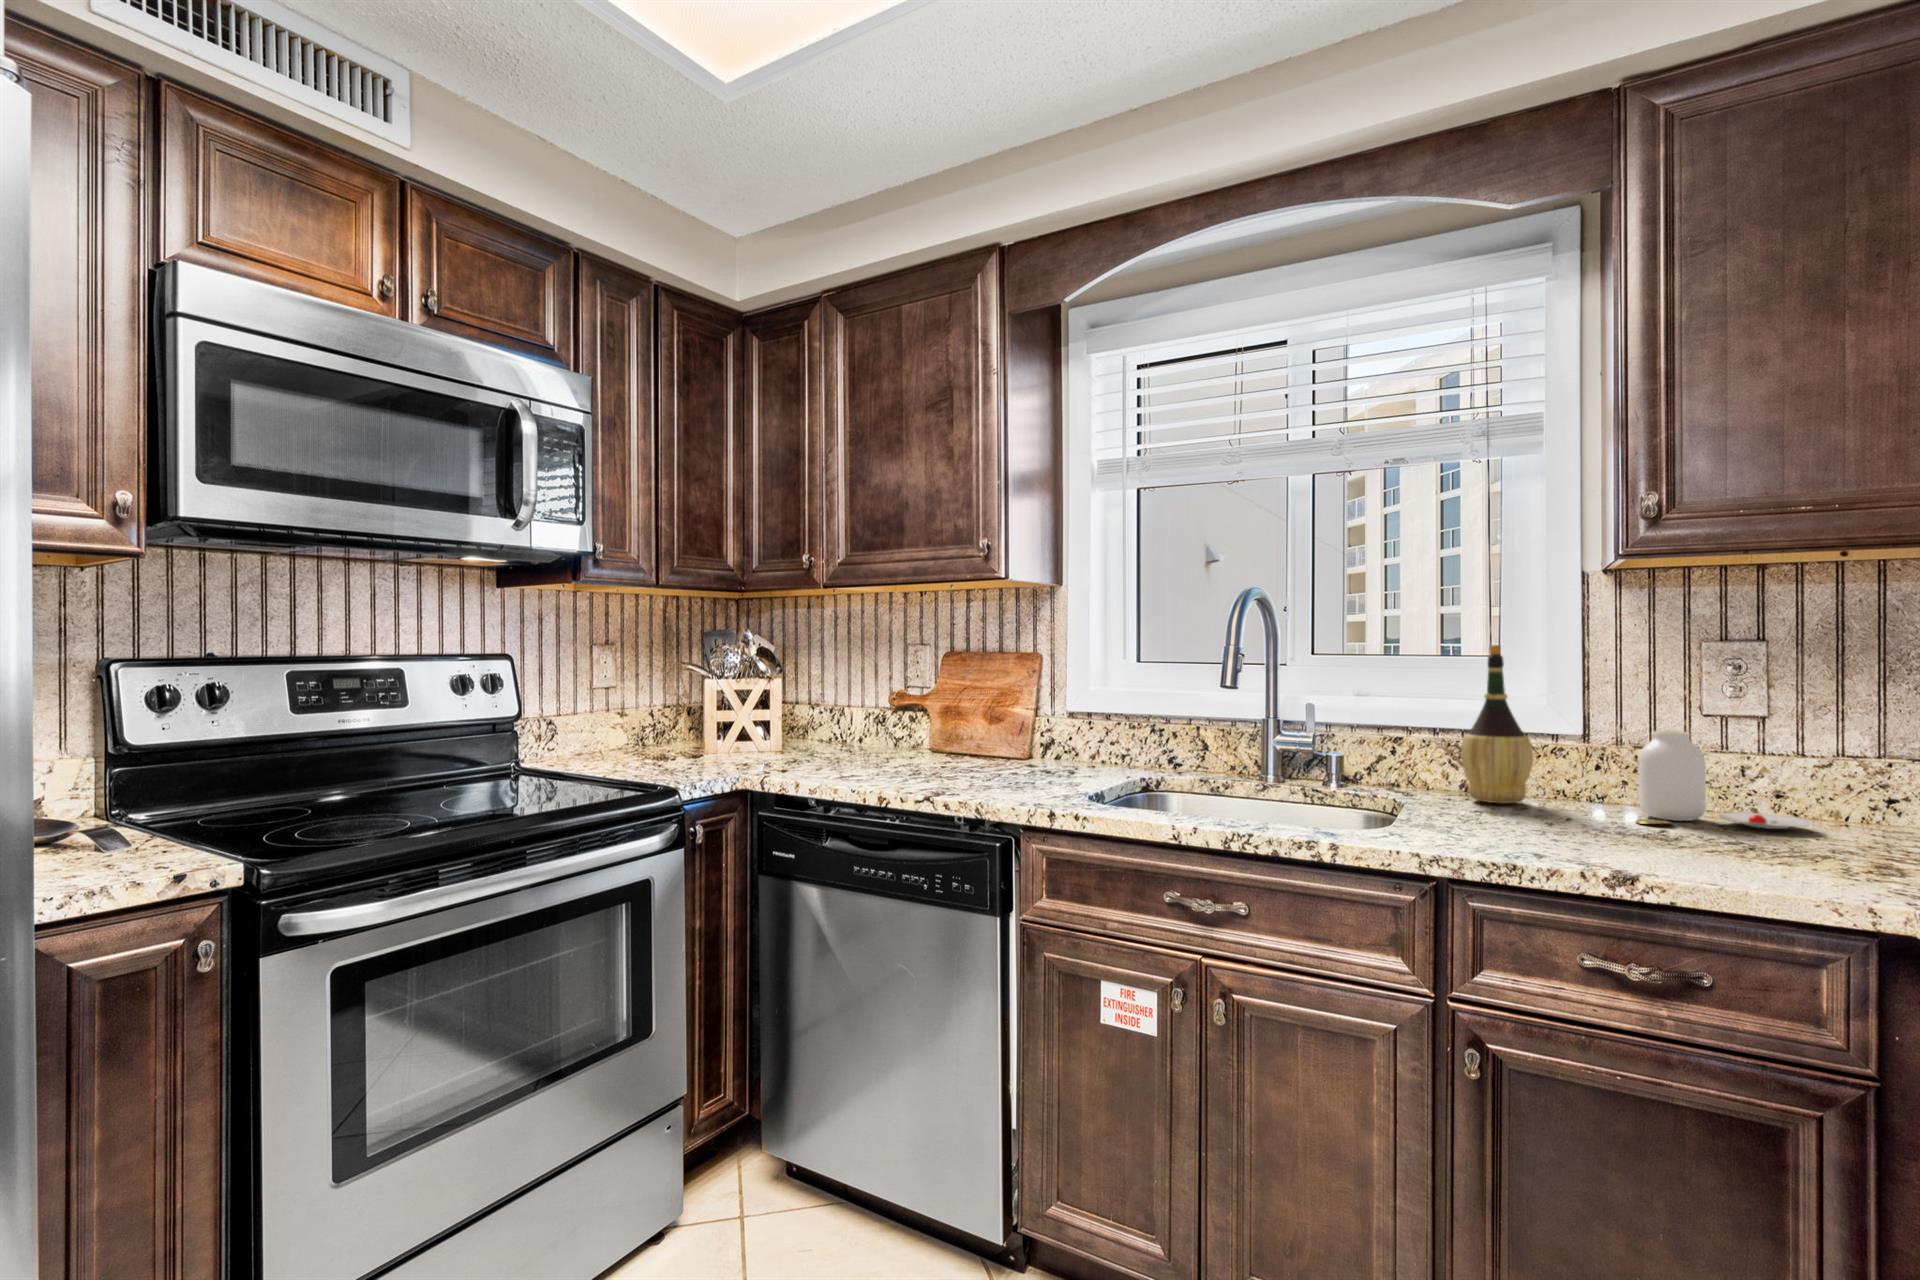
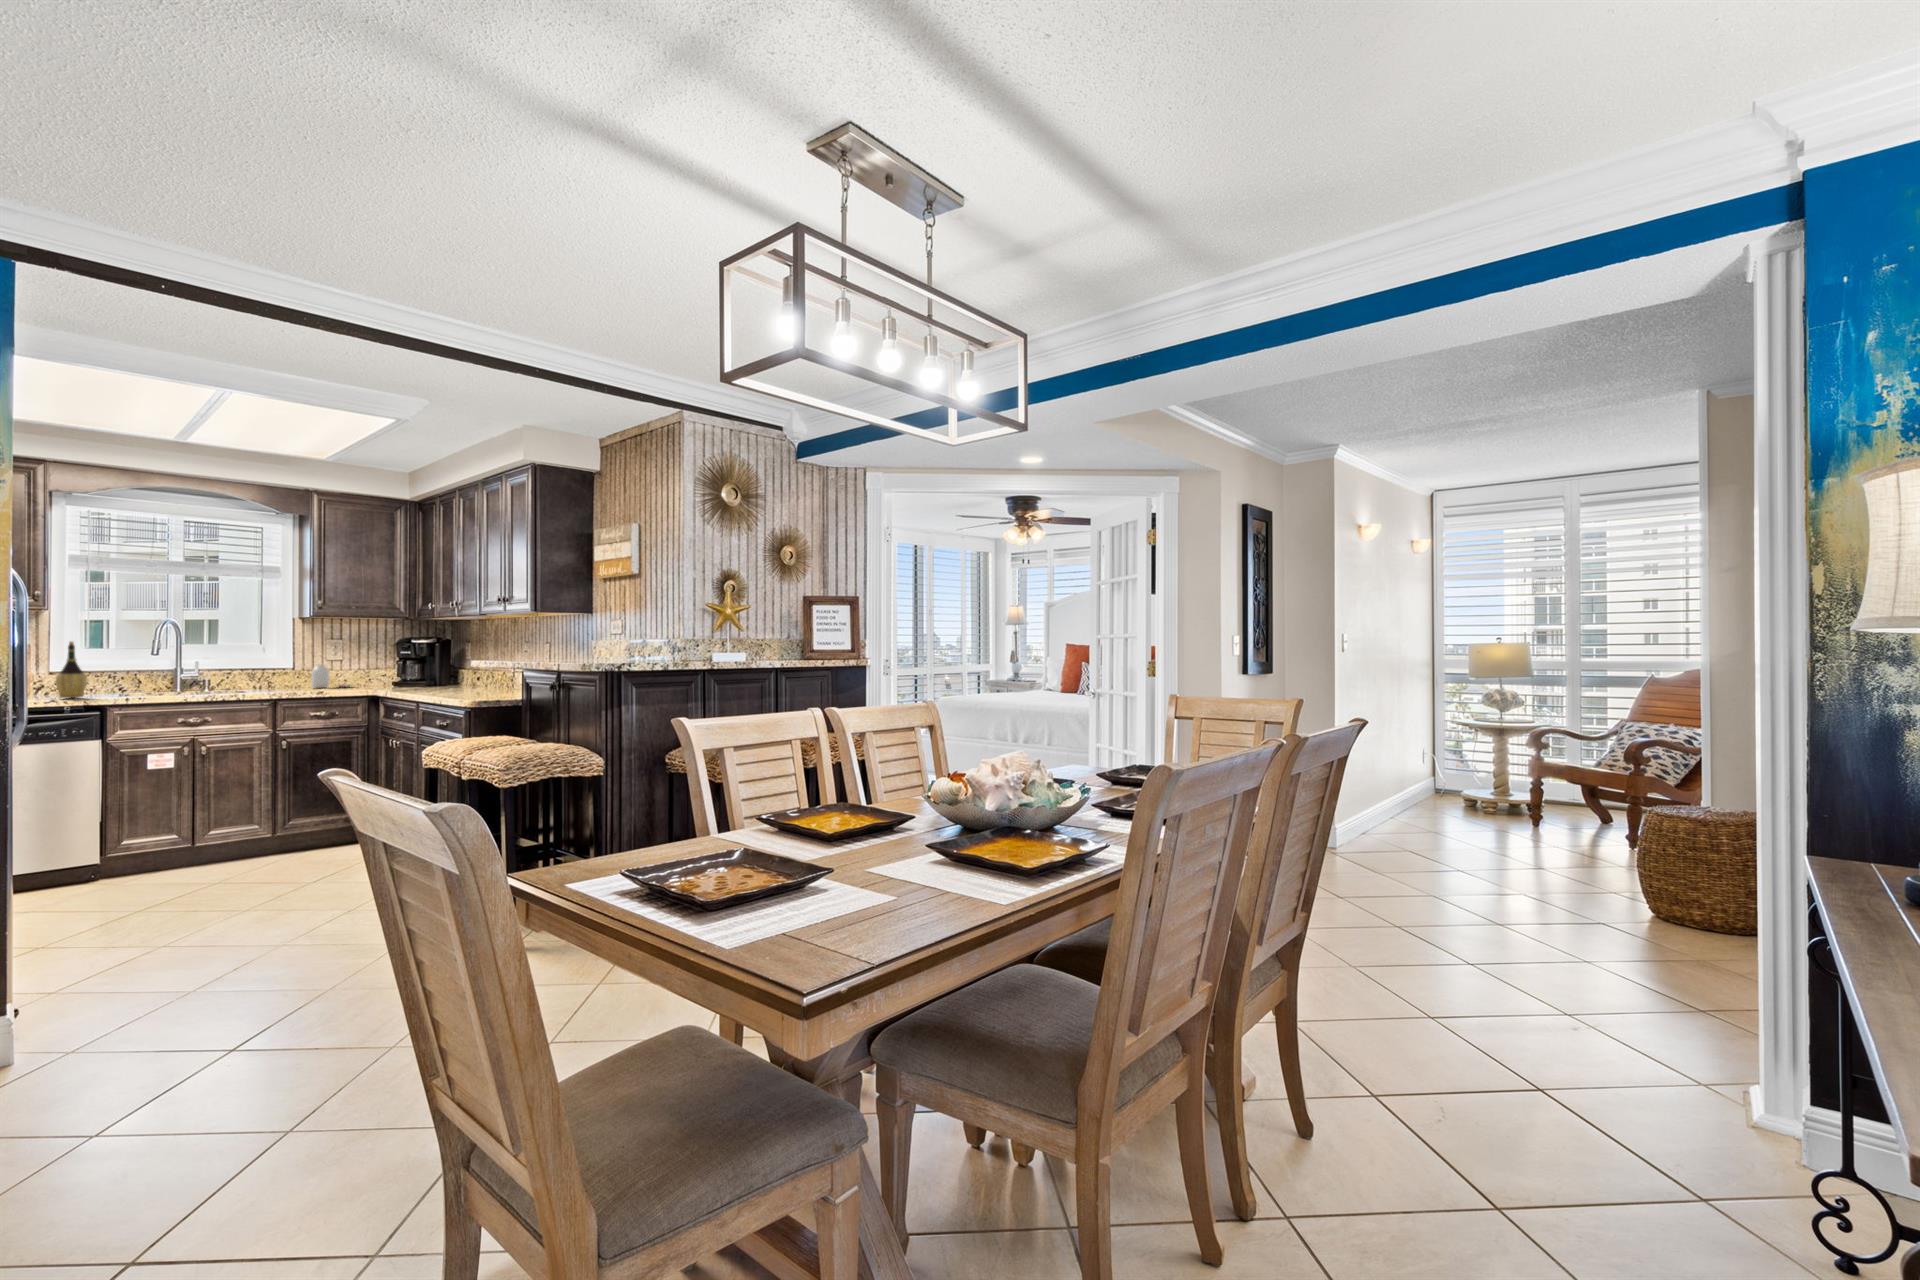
wine bottle: present [1461,645,1533,803] -> present [56,641,87,698]

